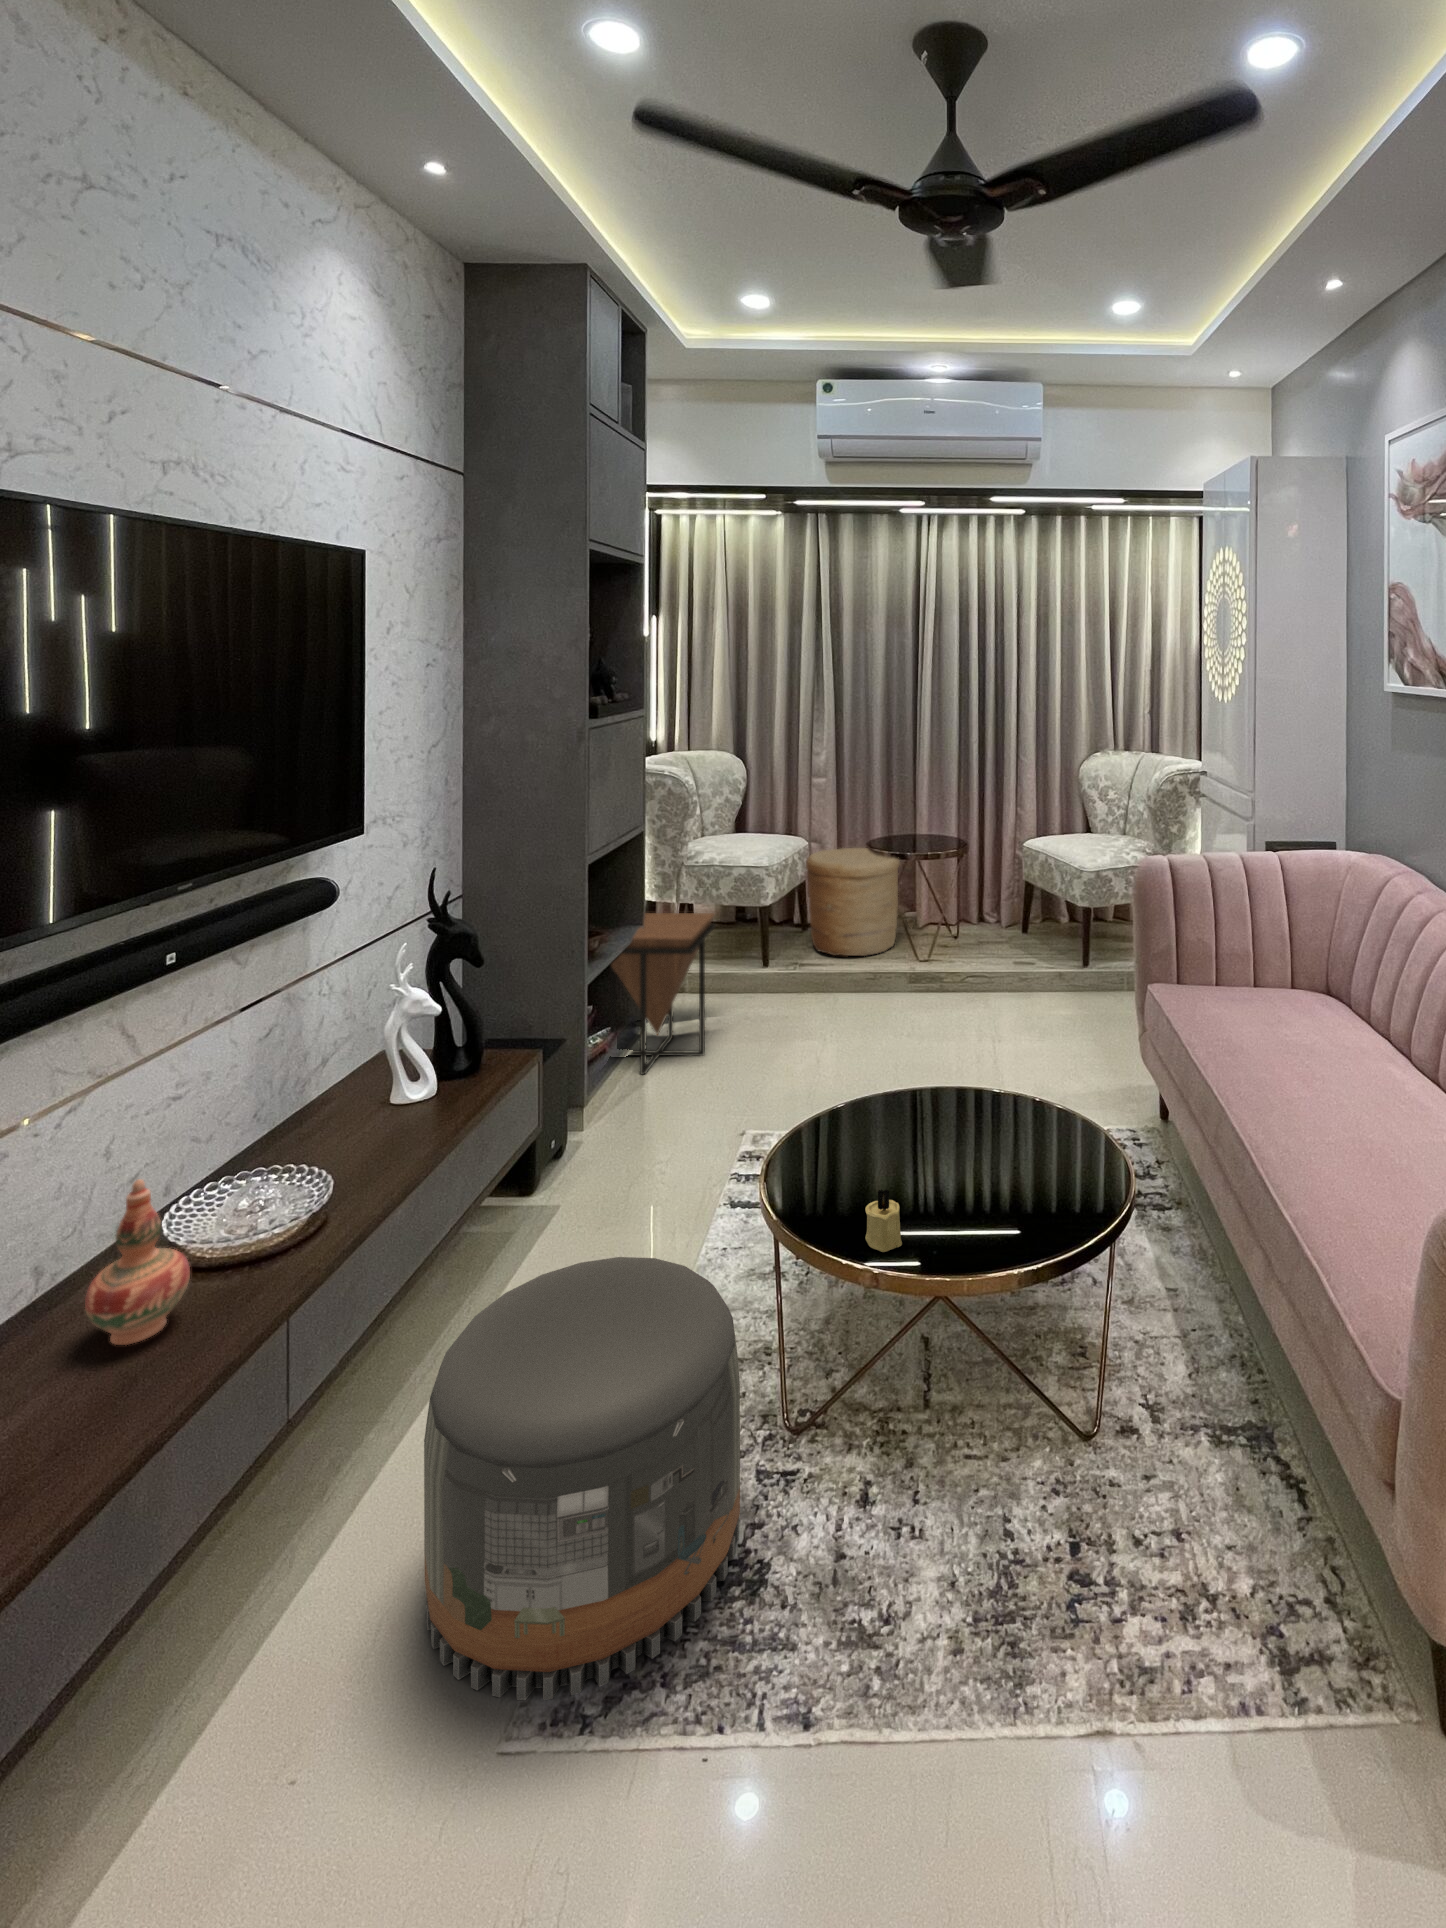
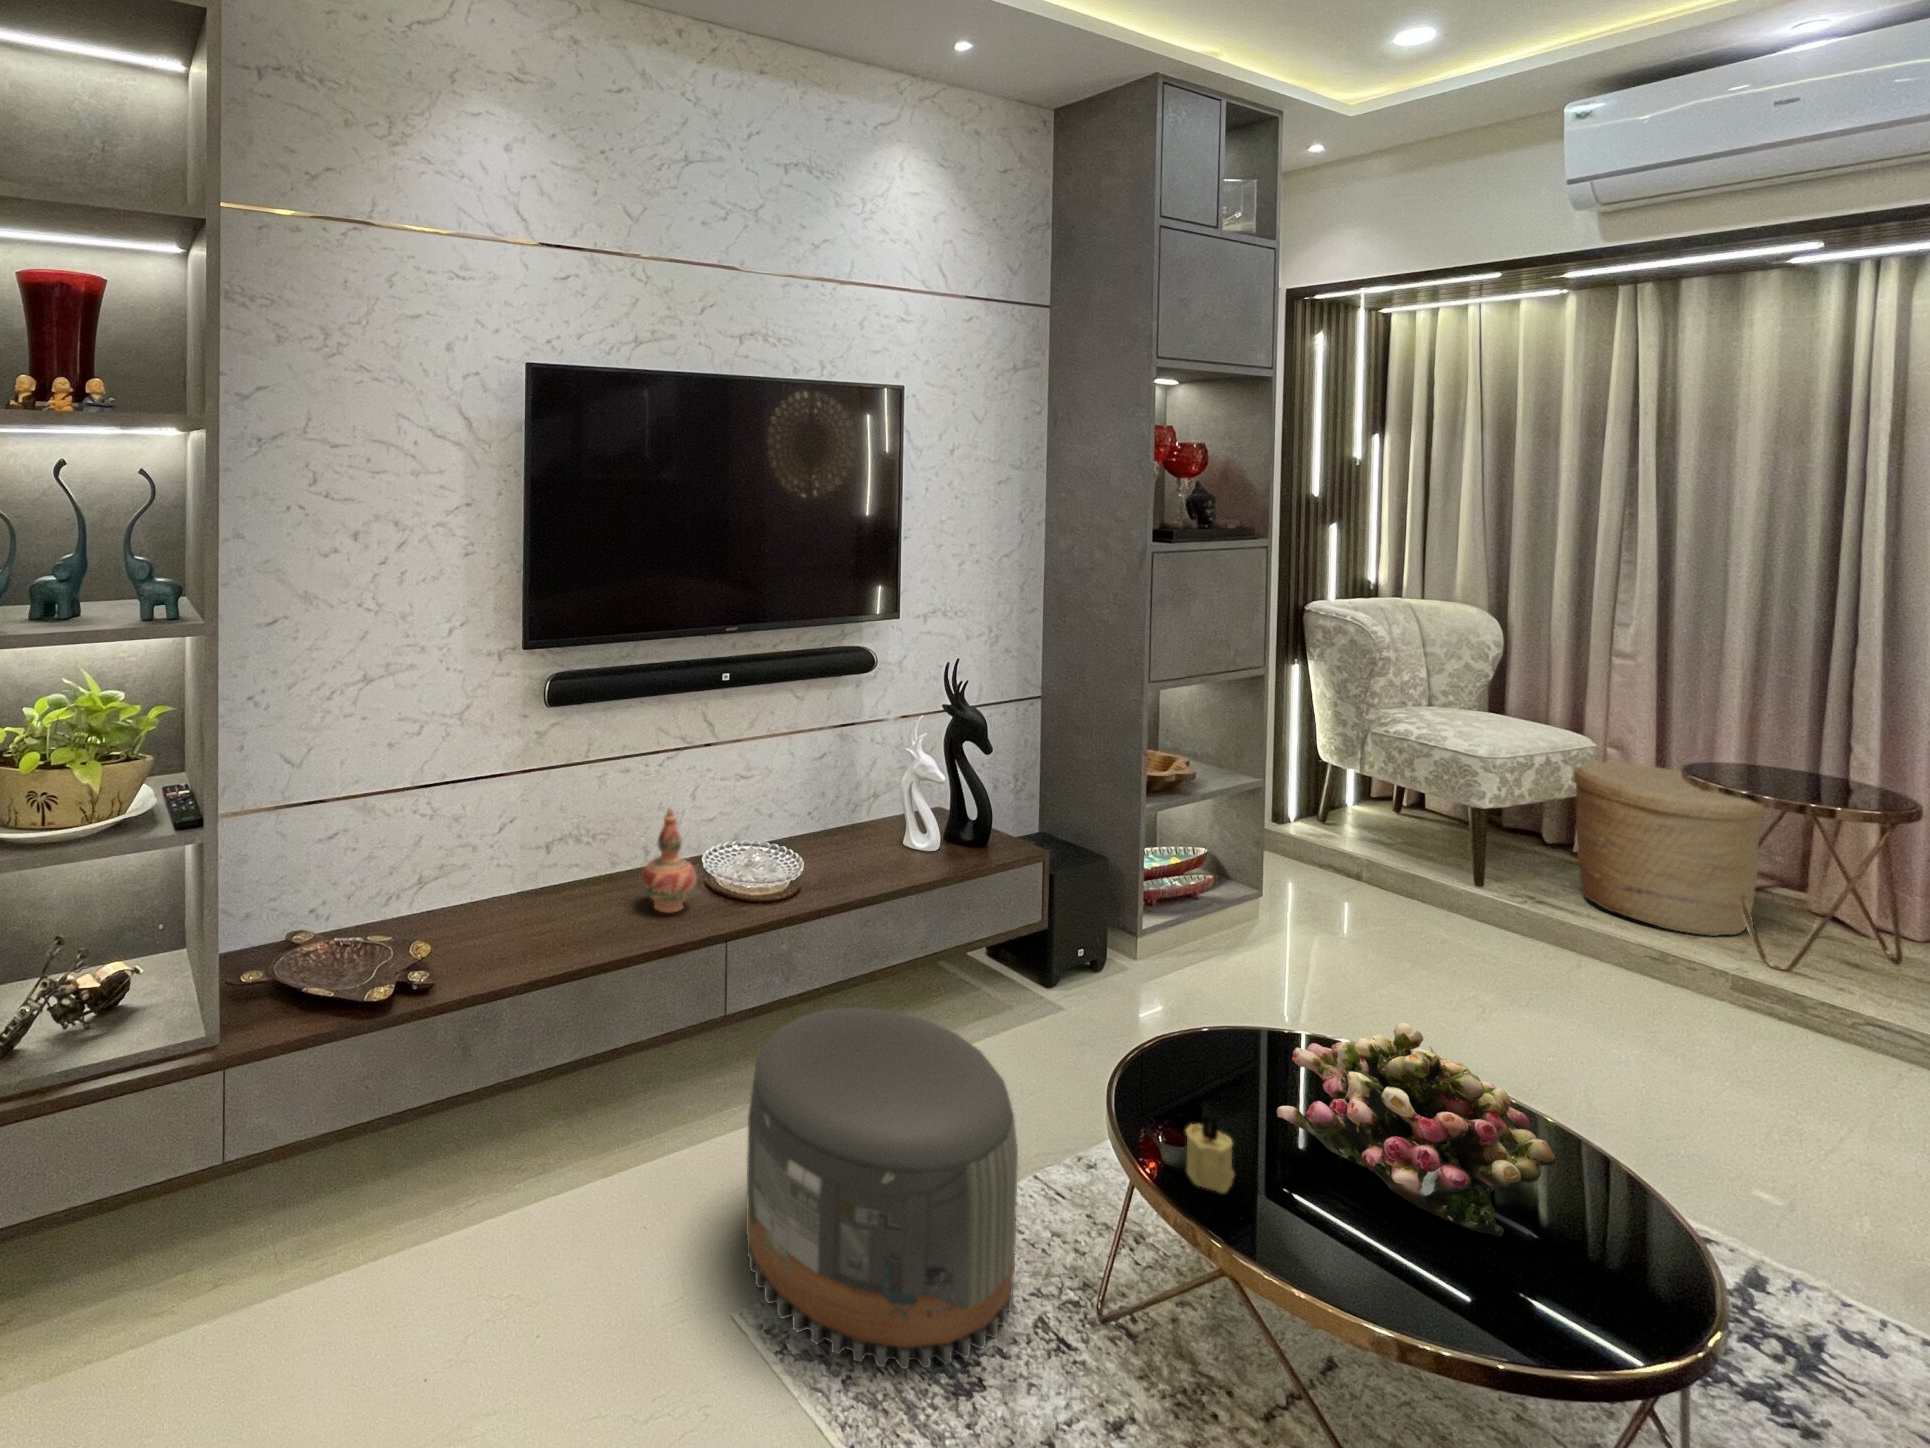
side table: present [610,913,715,1075] -> none [1197,763,1369,953]
flower arrangement: none [885,1057,1036,1180] -> present [1277,1023,1556,1237]

